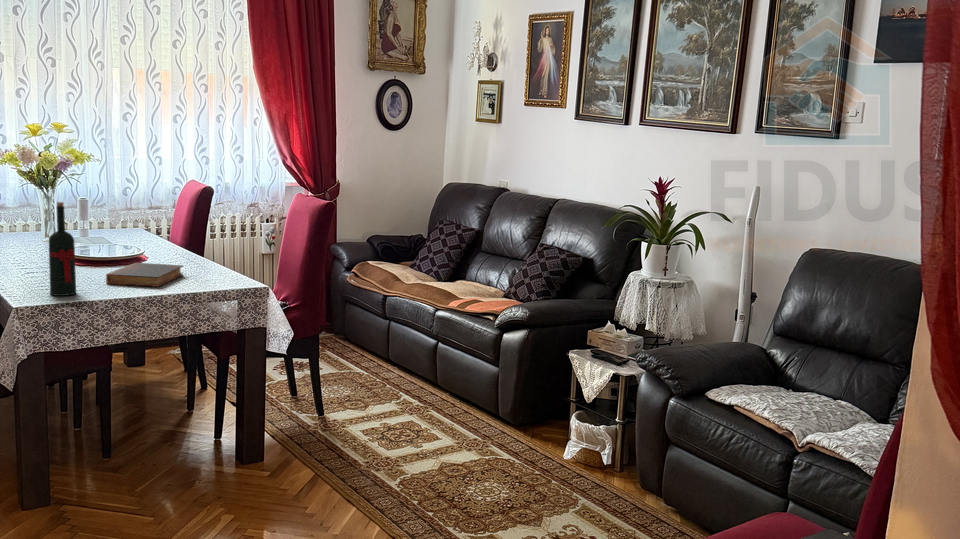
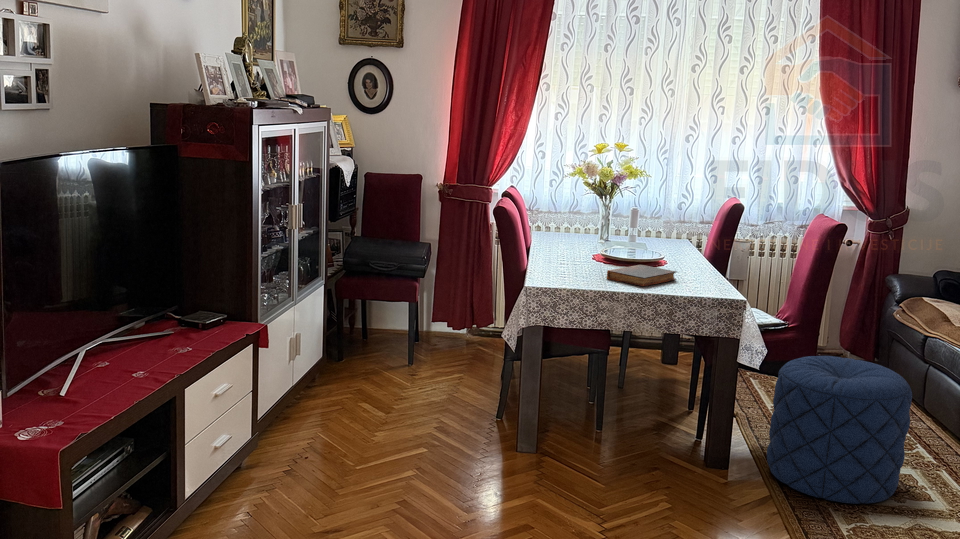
wine bottle: present [49,202,76,296] -> none [558,207,580,283]
pouf: none [296,328,417,464] -> present [767,356,912,504]

